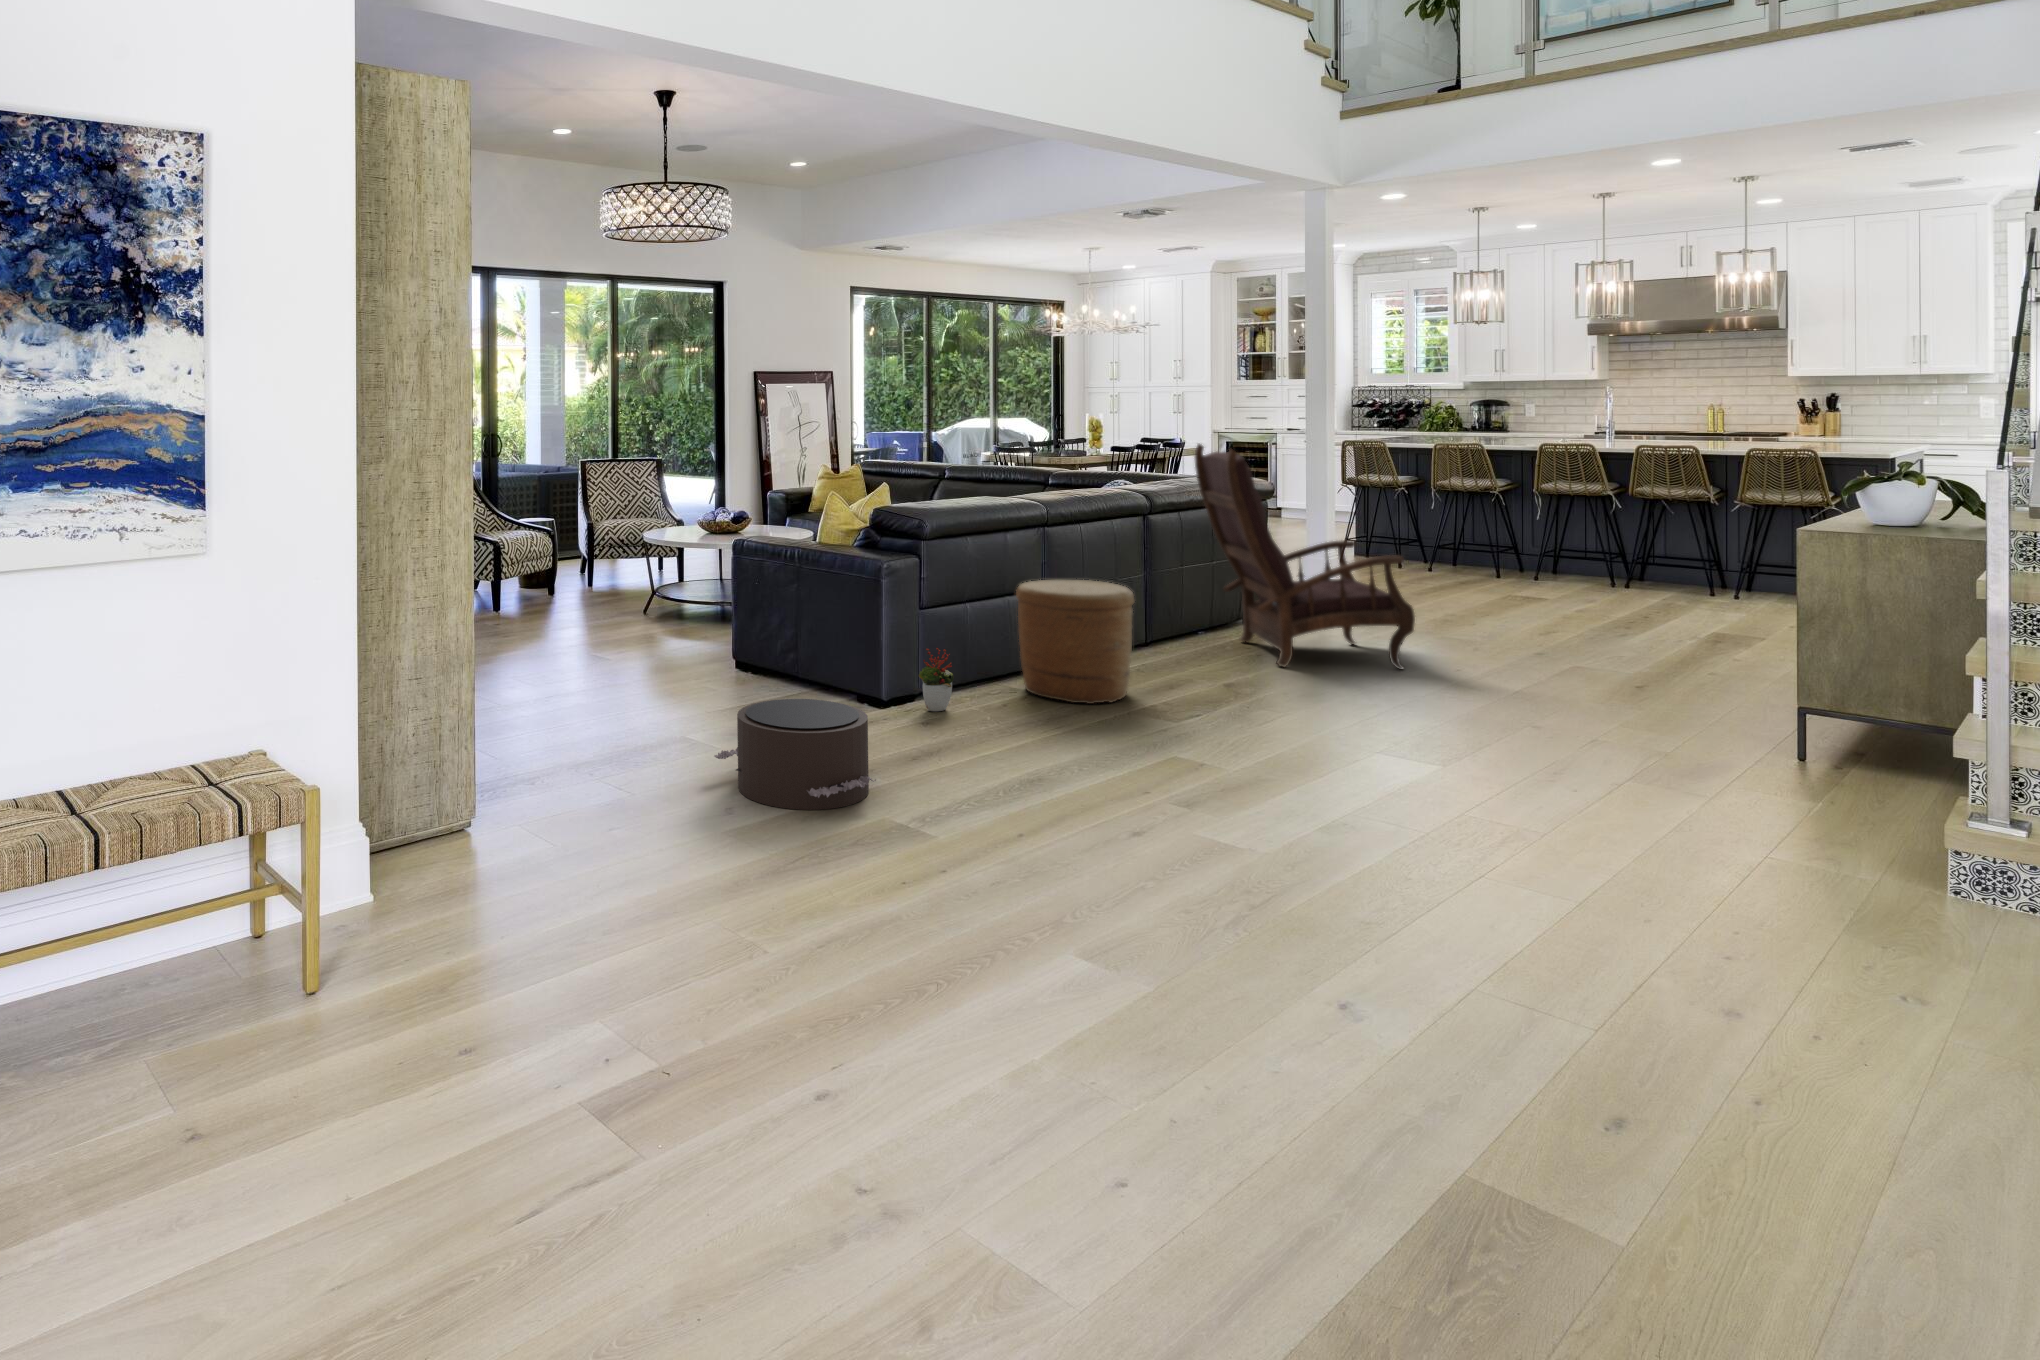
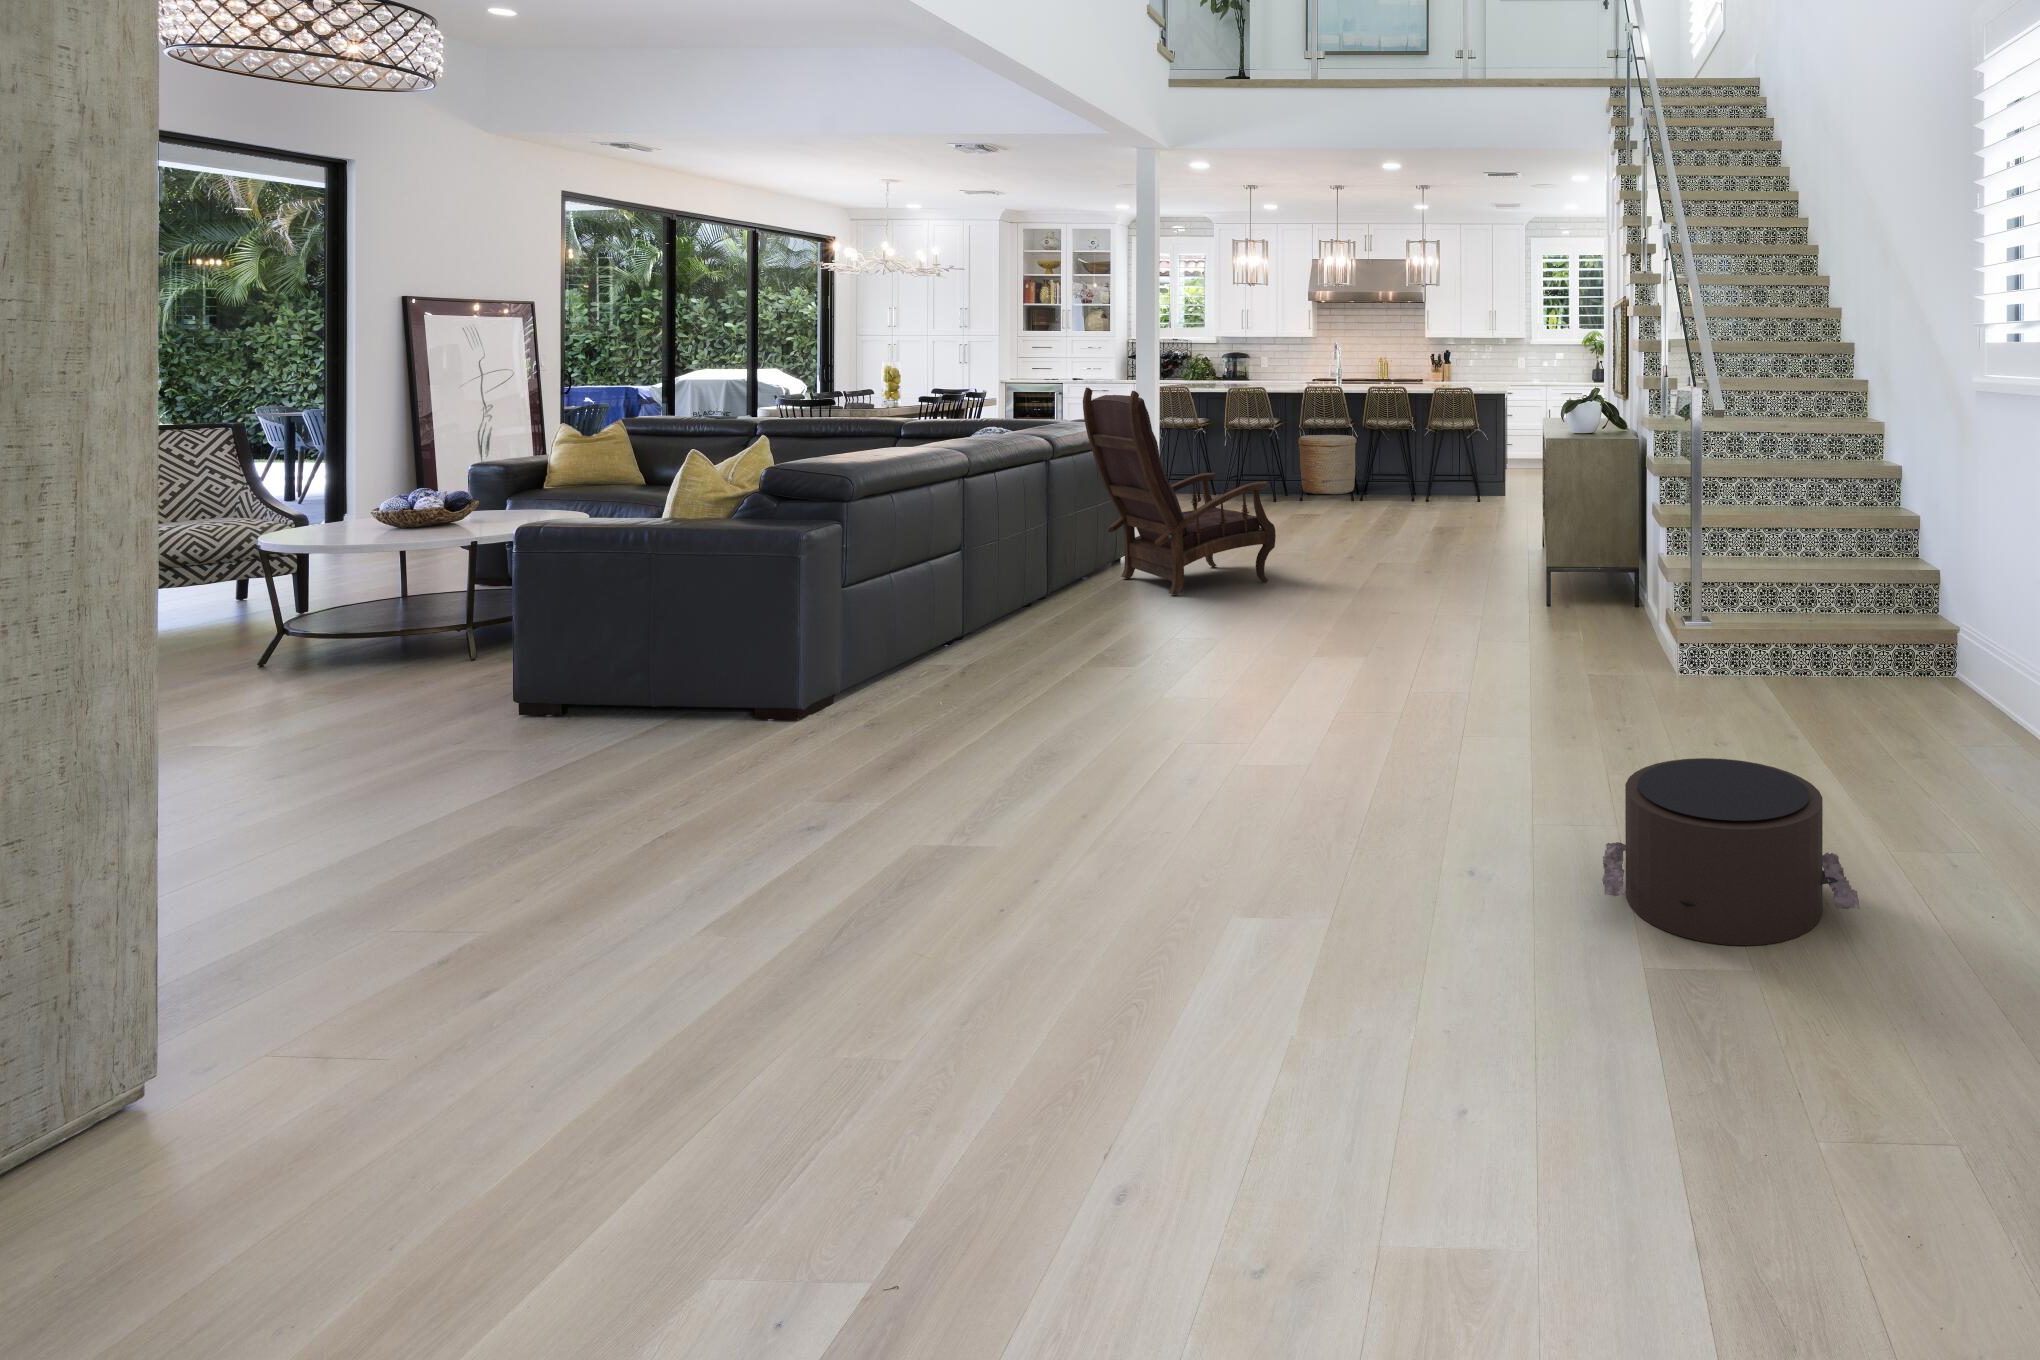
woven basket: present [1016,580,1134,704] -> present [1298,435,1356,494]
decorative plant: present [919,648,954,711] -> none [849,631,891,708]
pouf: present [714,699,876,810] -> present [1602,758,1860,945]

